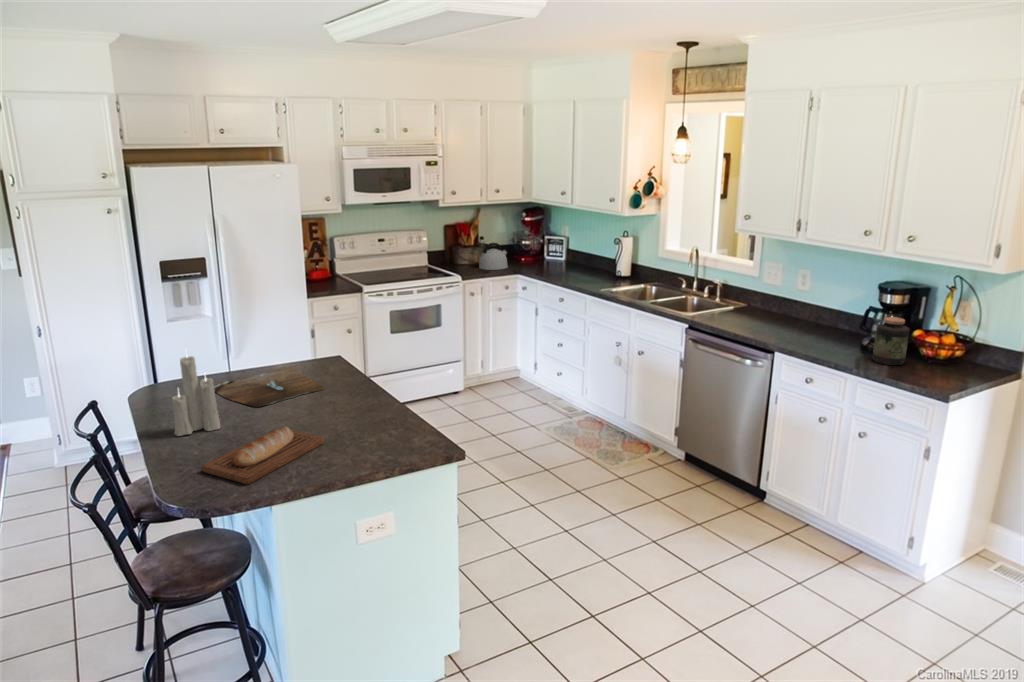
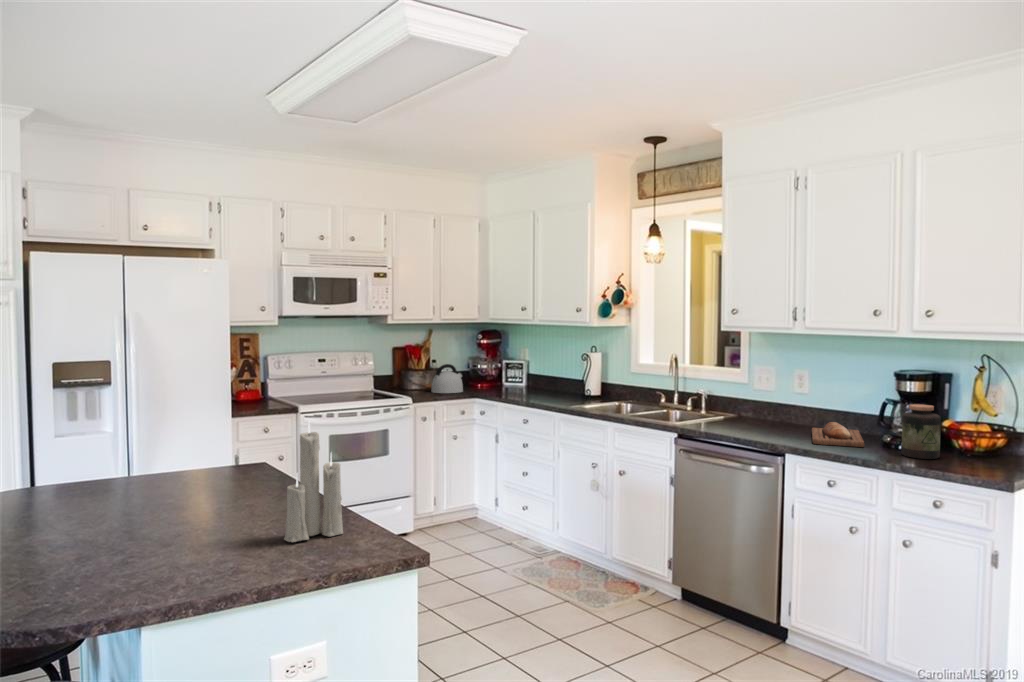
candle: present [172,354,220,436] -> present [284,420,343,542]
cutting board: present [214,367,324,407] -> none [95,474,246,512]
bread loaf: present [202,427,324,484] -> present [812,422,864,447]

